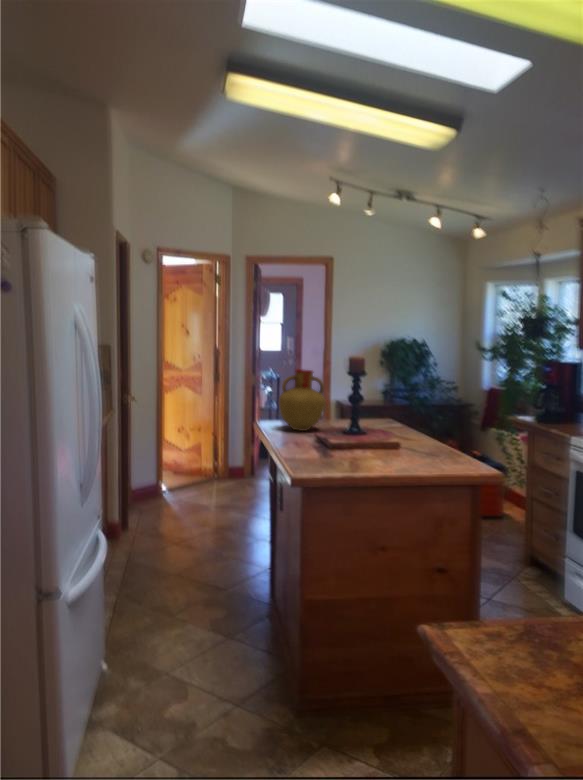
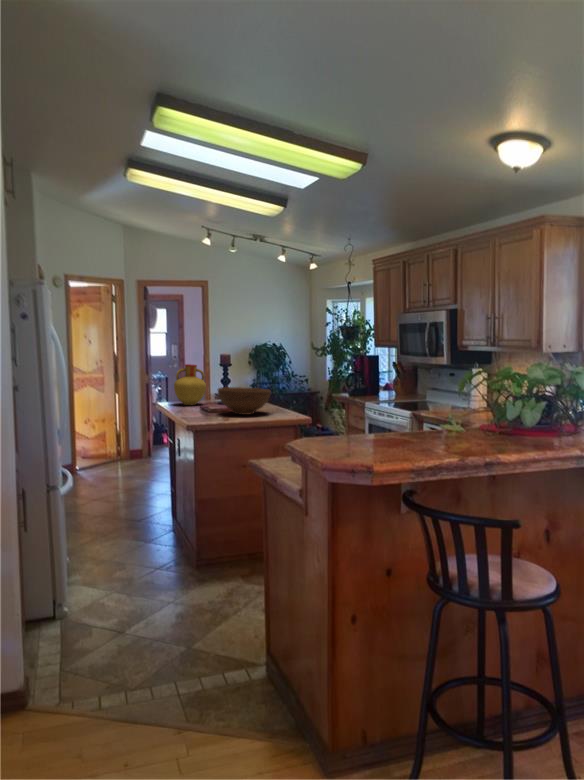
fruit bowl: none [344,410,432,458] -> present [218,387,271,415]

